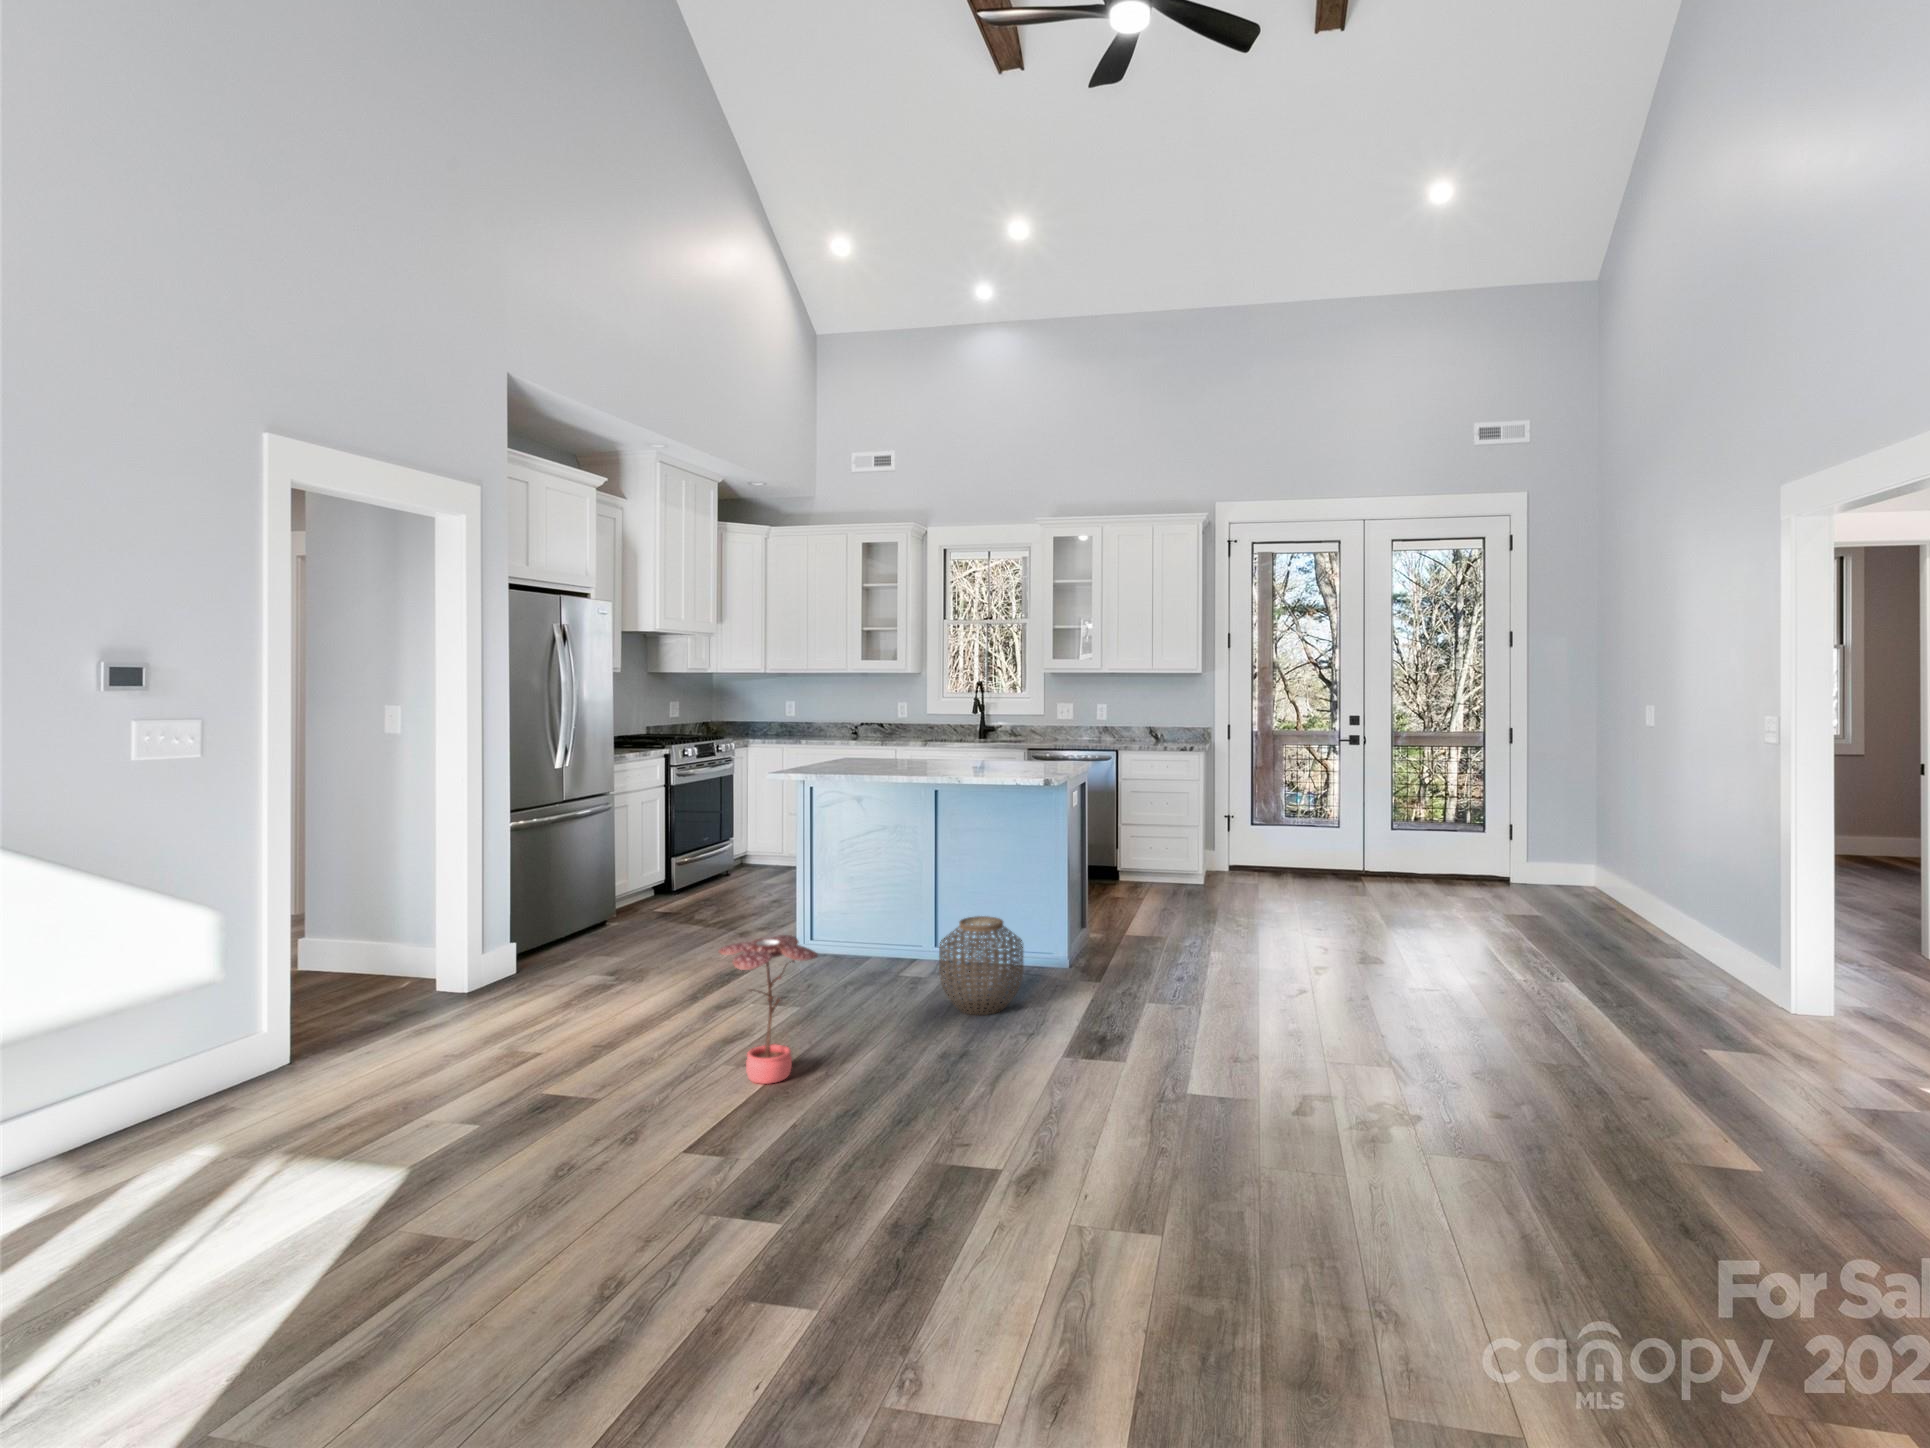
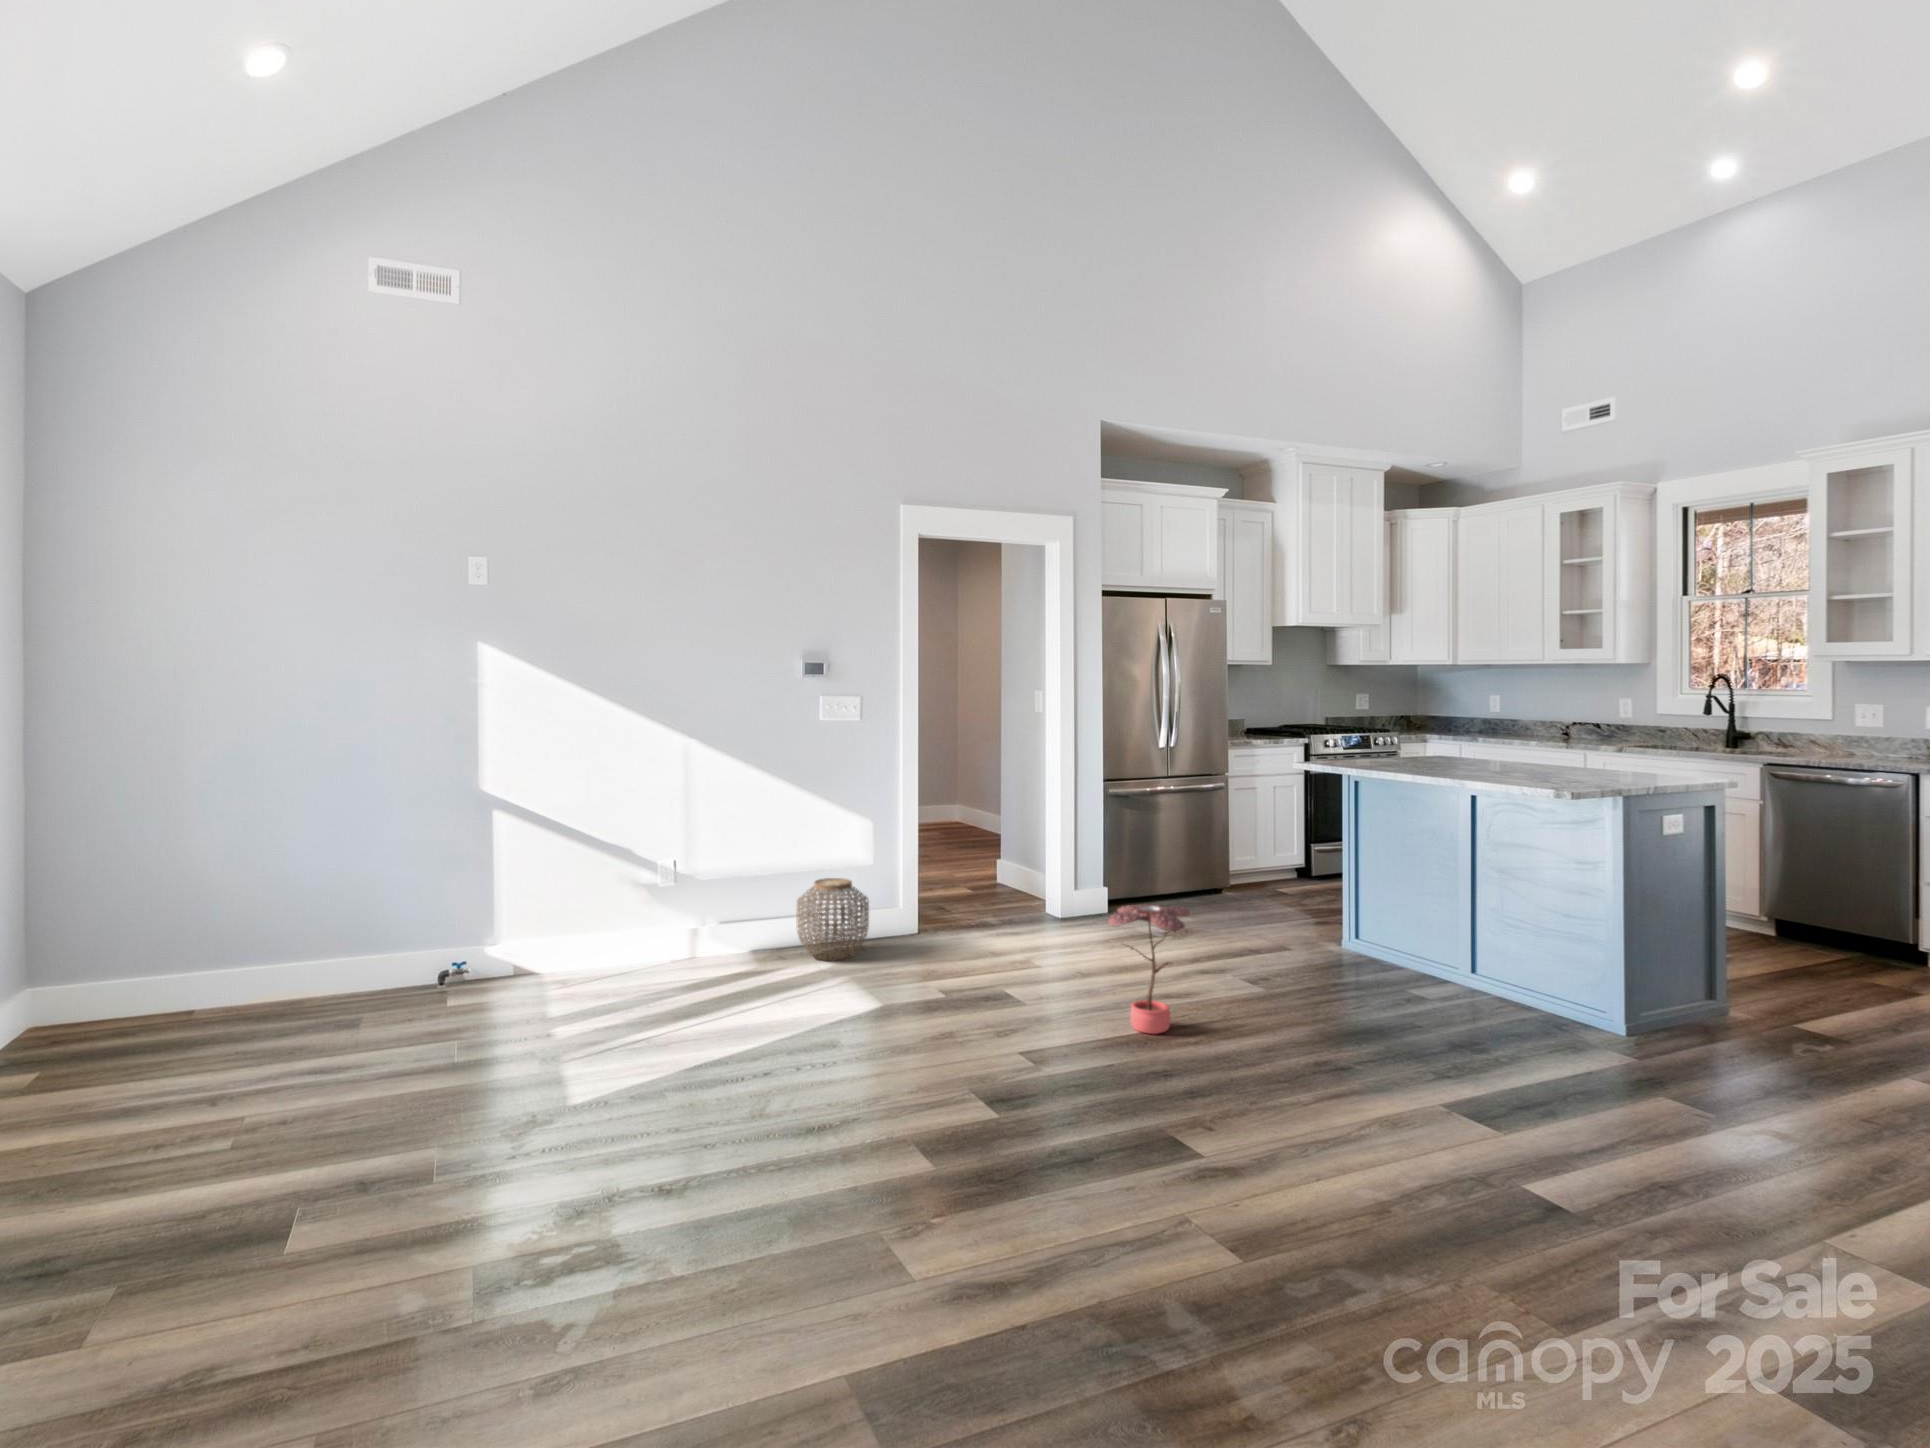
woven basket: present [939,916,1024,1015] -> present [797,878,869,961]

